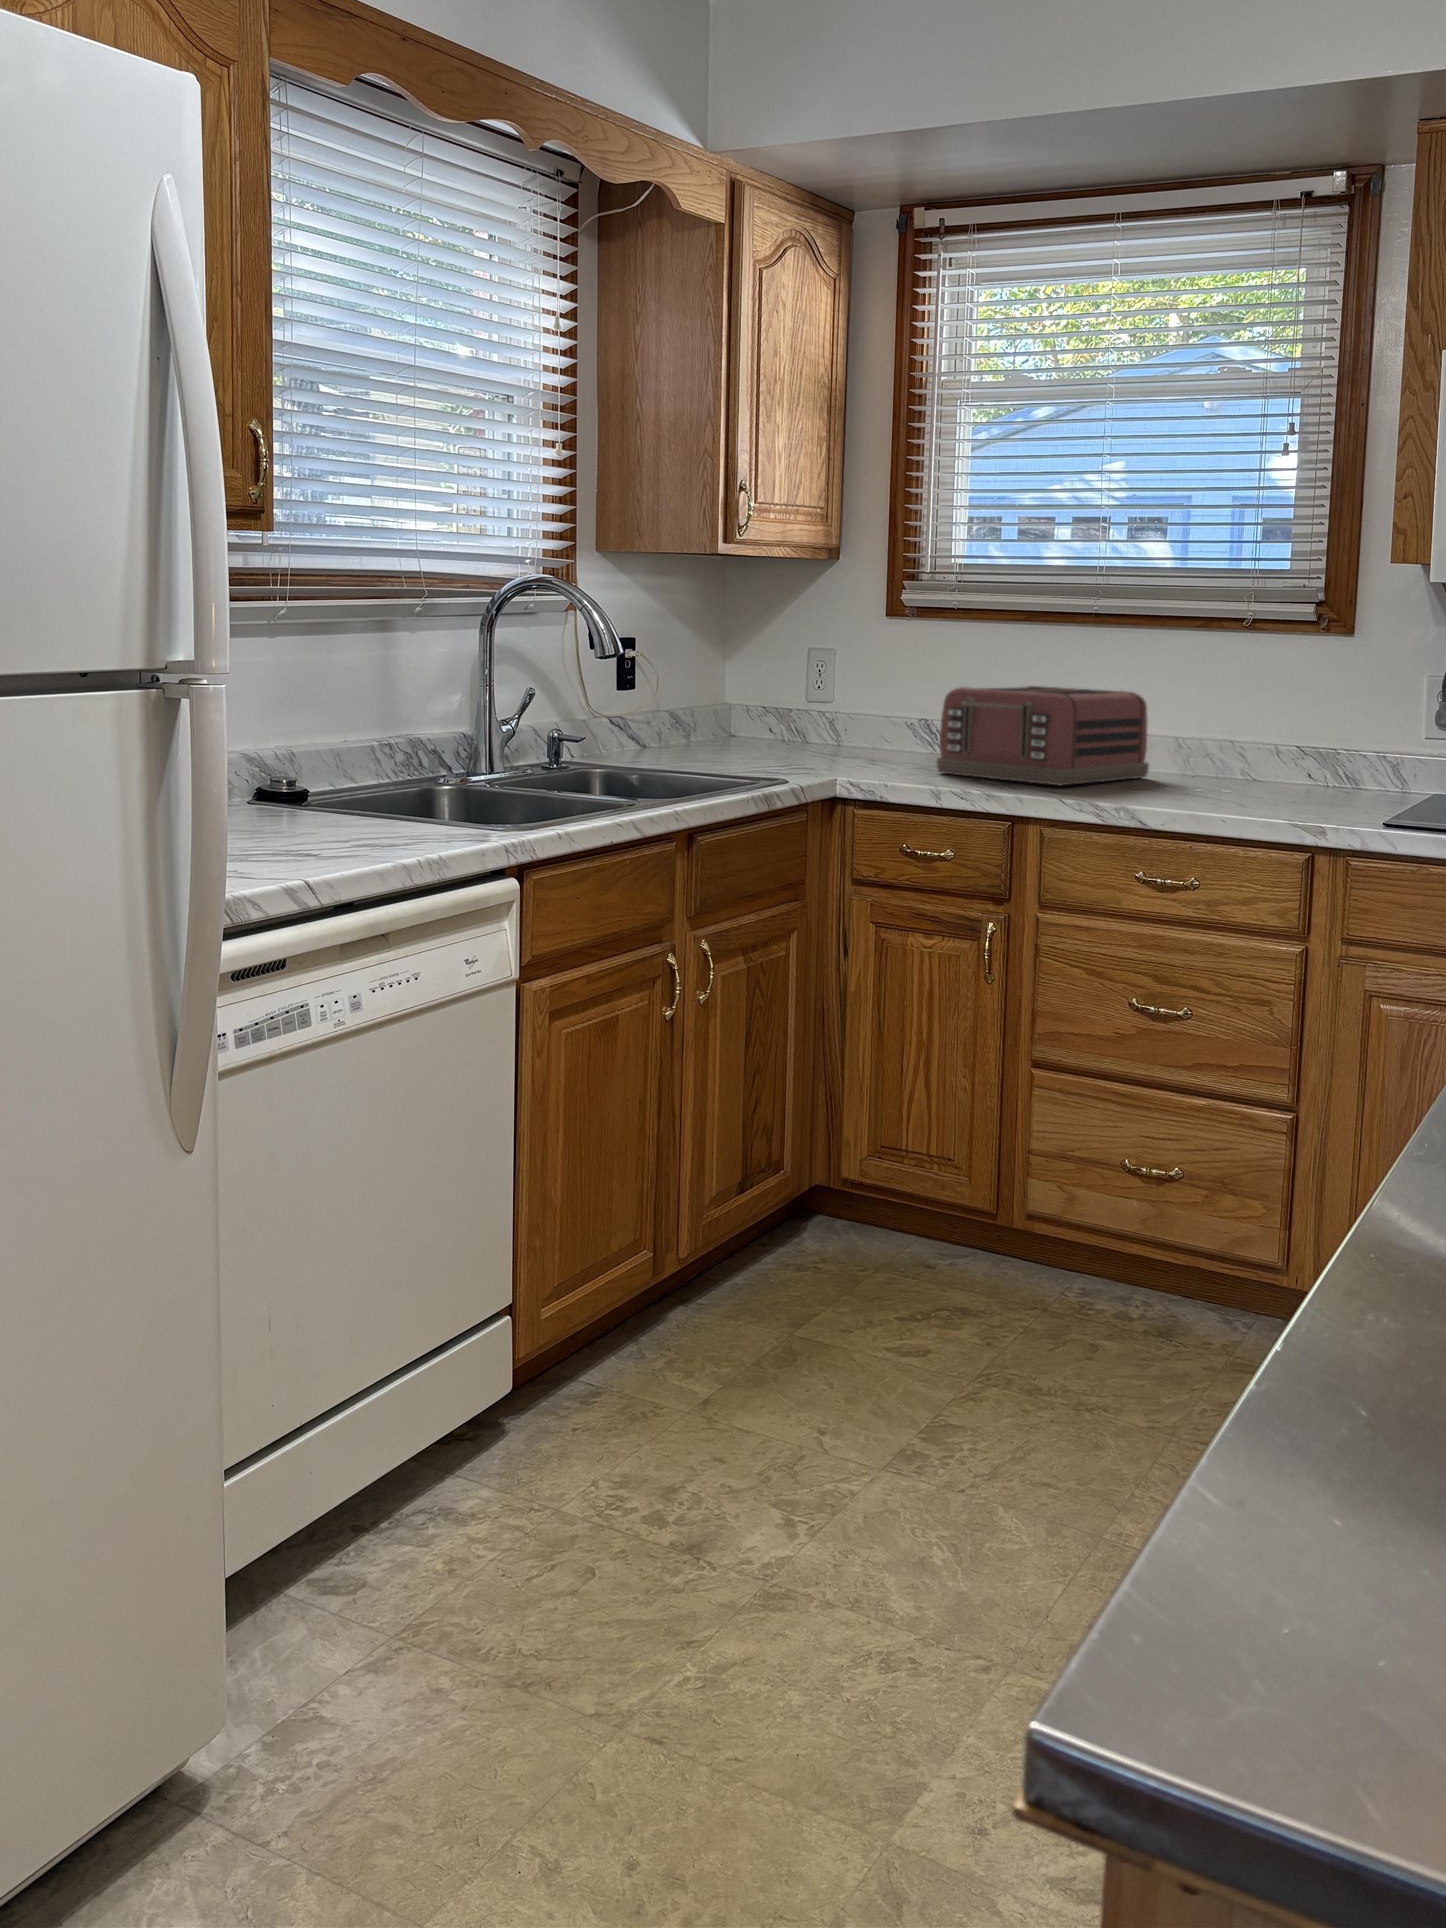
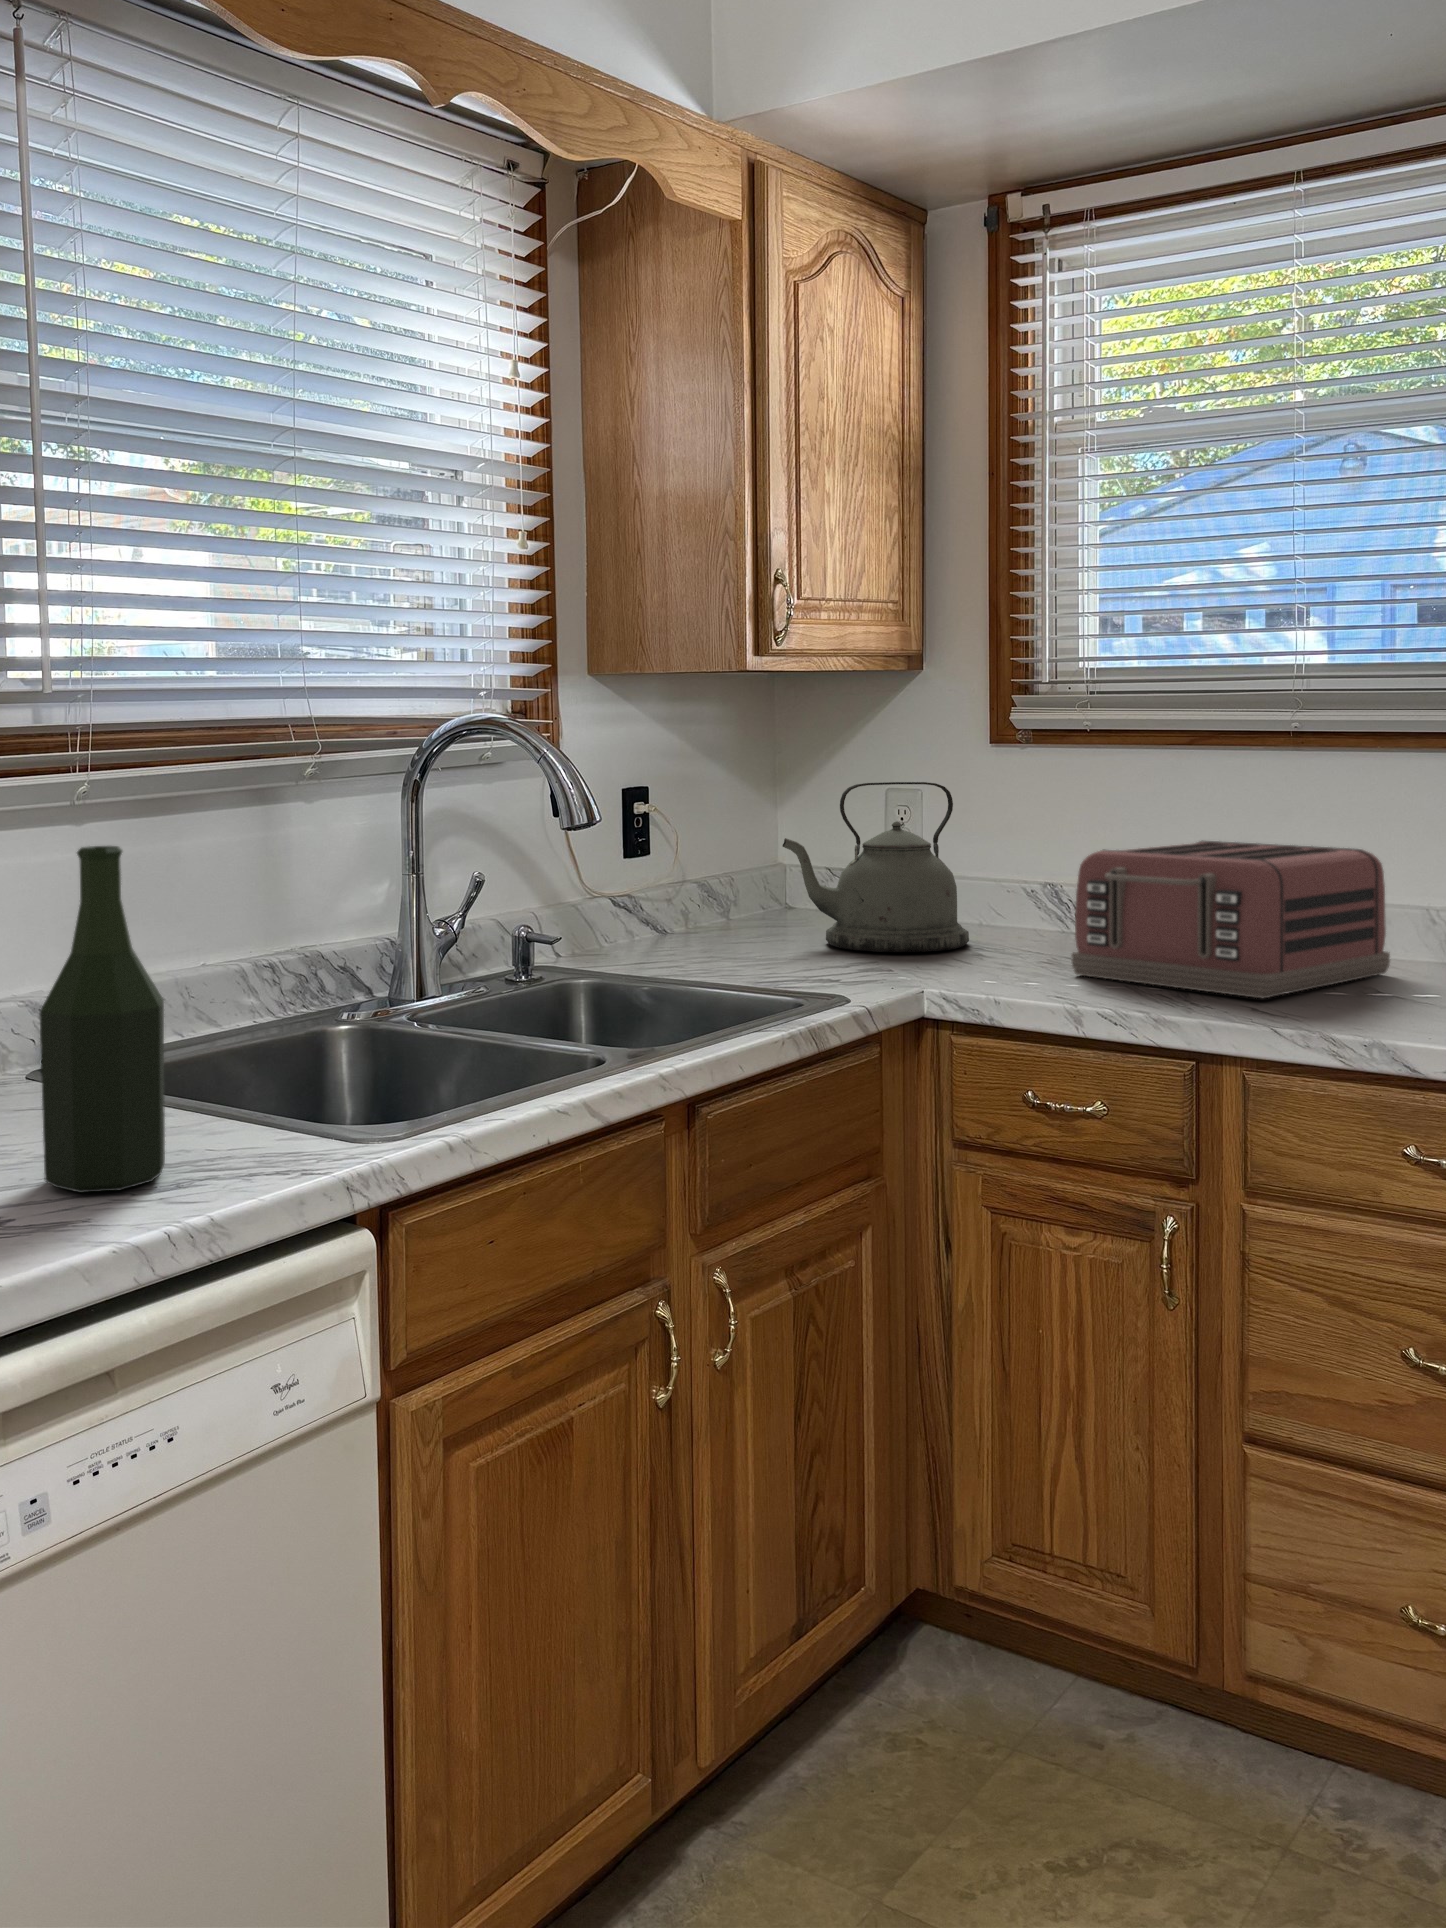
kettle: none [735,638,866,759] -> present [783,782,969,952]
bottle: none [327,641,399,844] -> present [40,846,165,1193]

